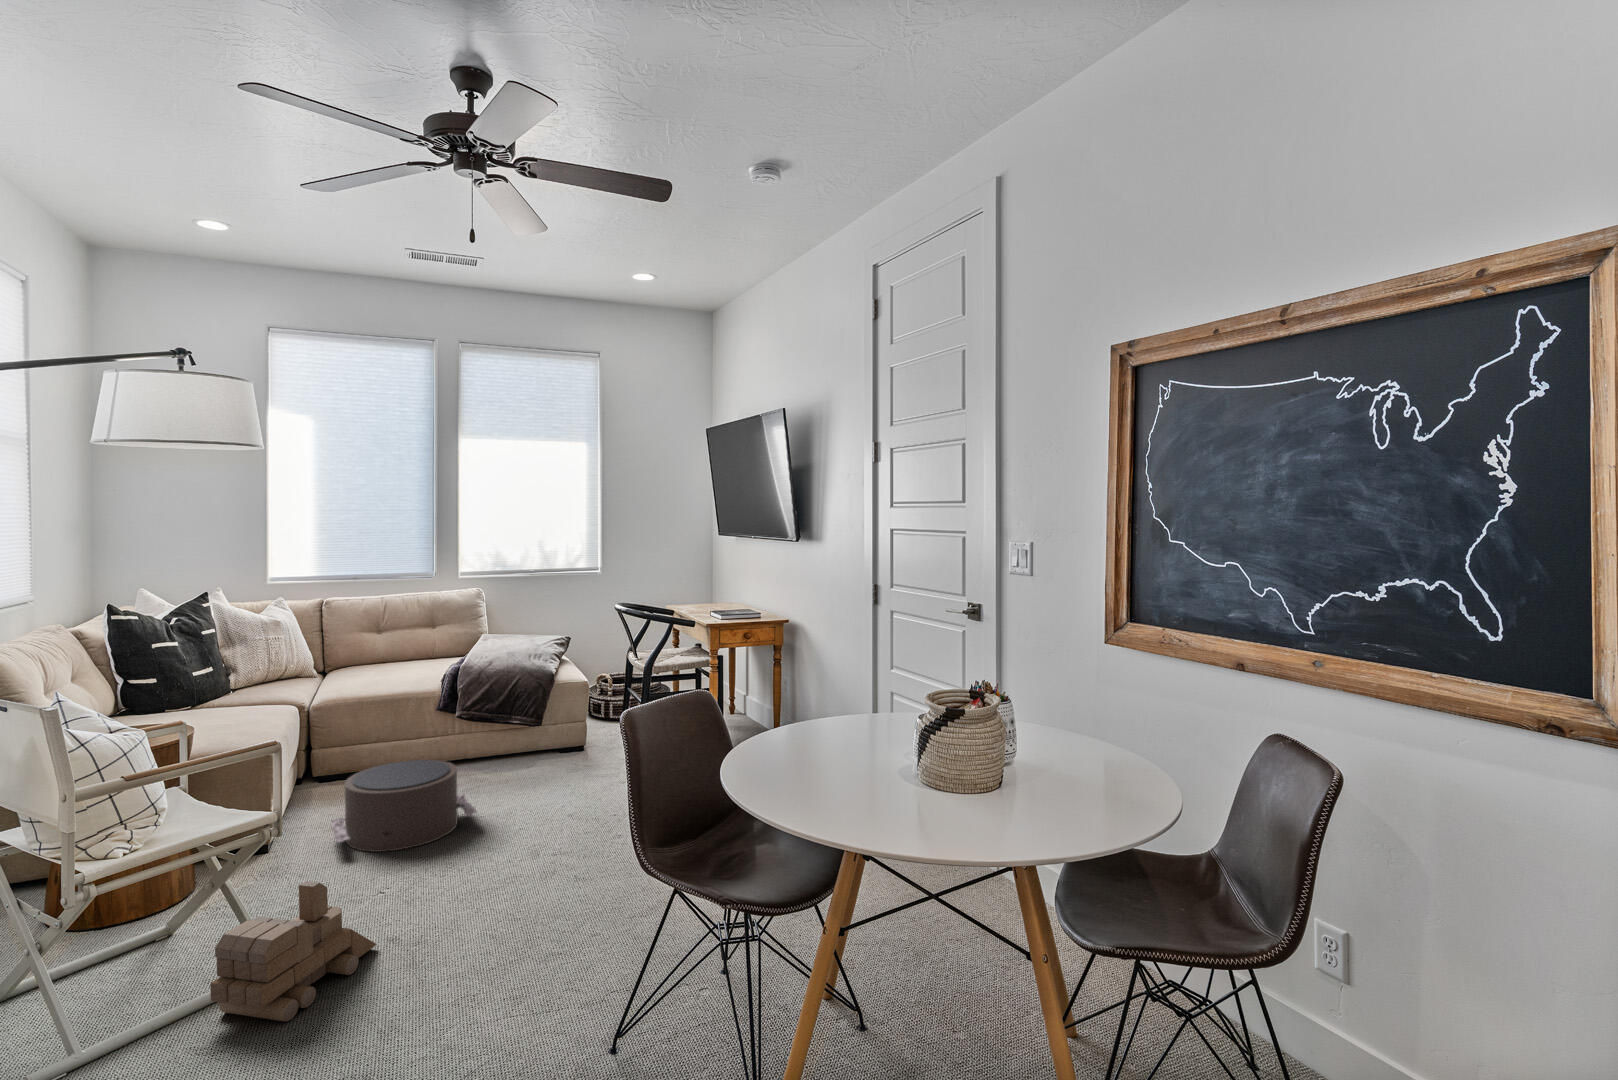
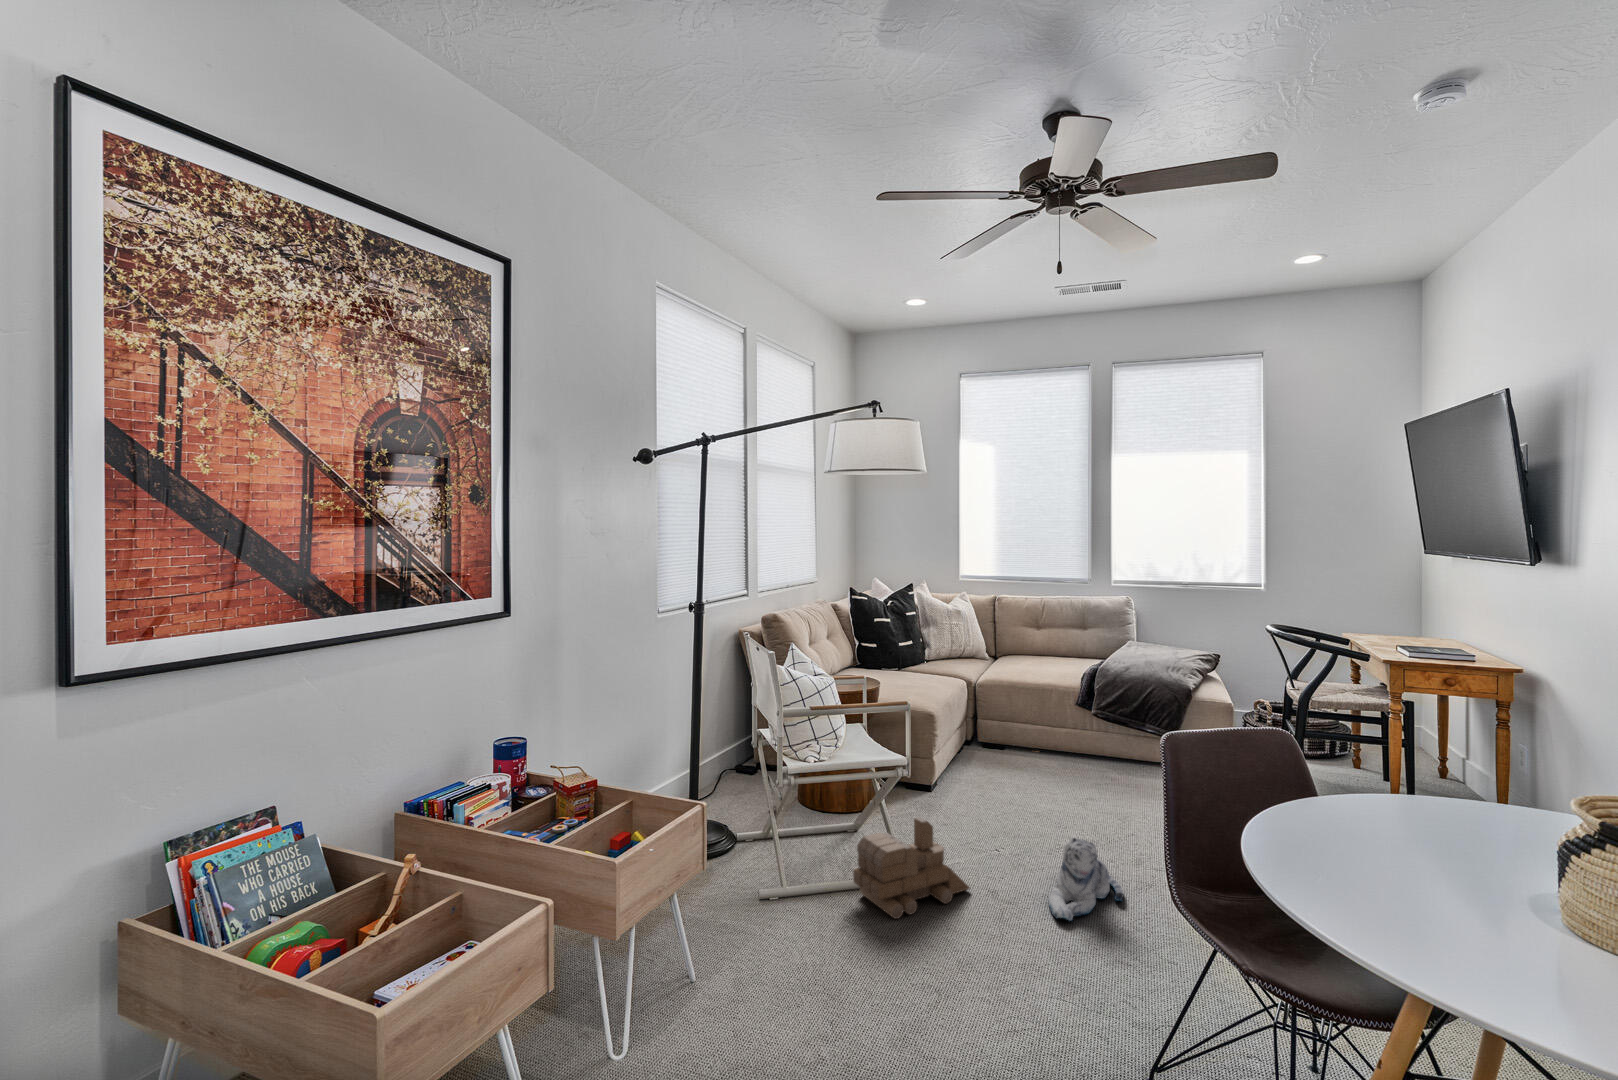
pouf: present [332,760,477,852] -> none [969,743,1087,822]
plush toy: none [471,845,545,938] -> present [1049,838,1123,921]

